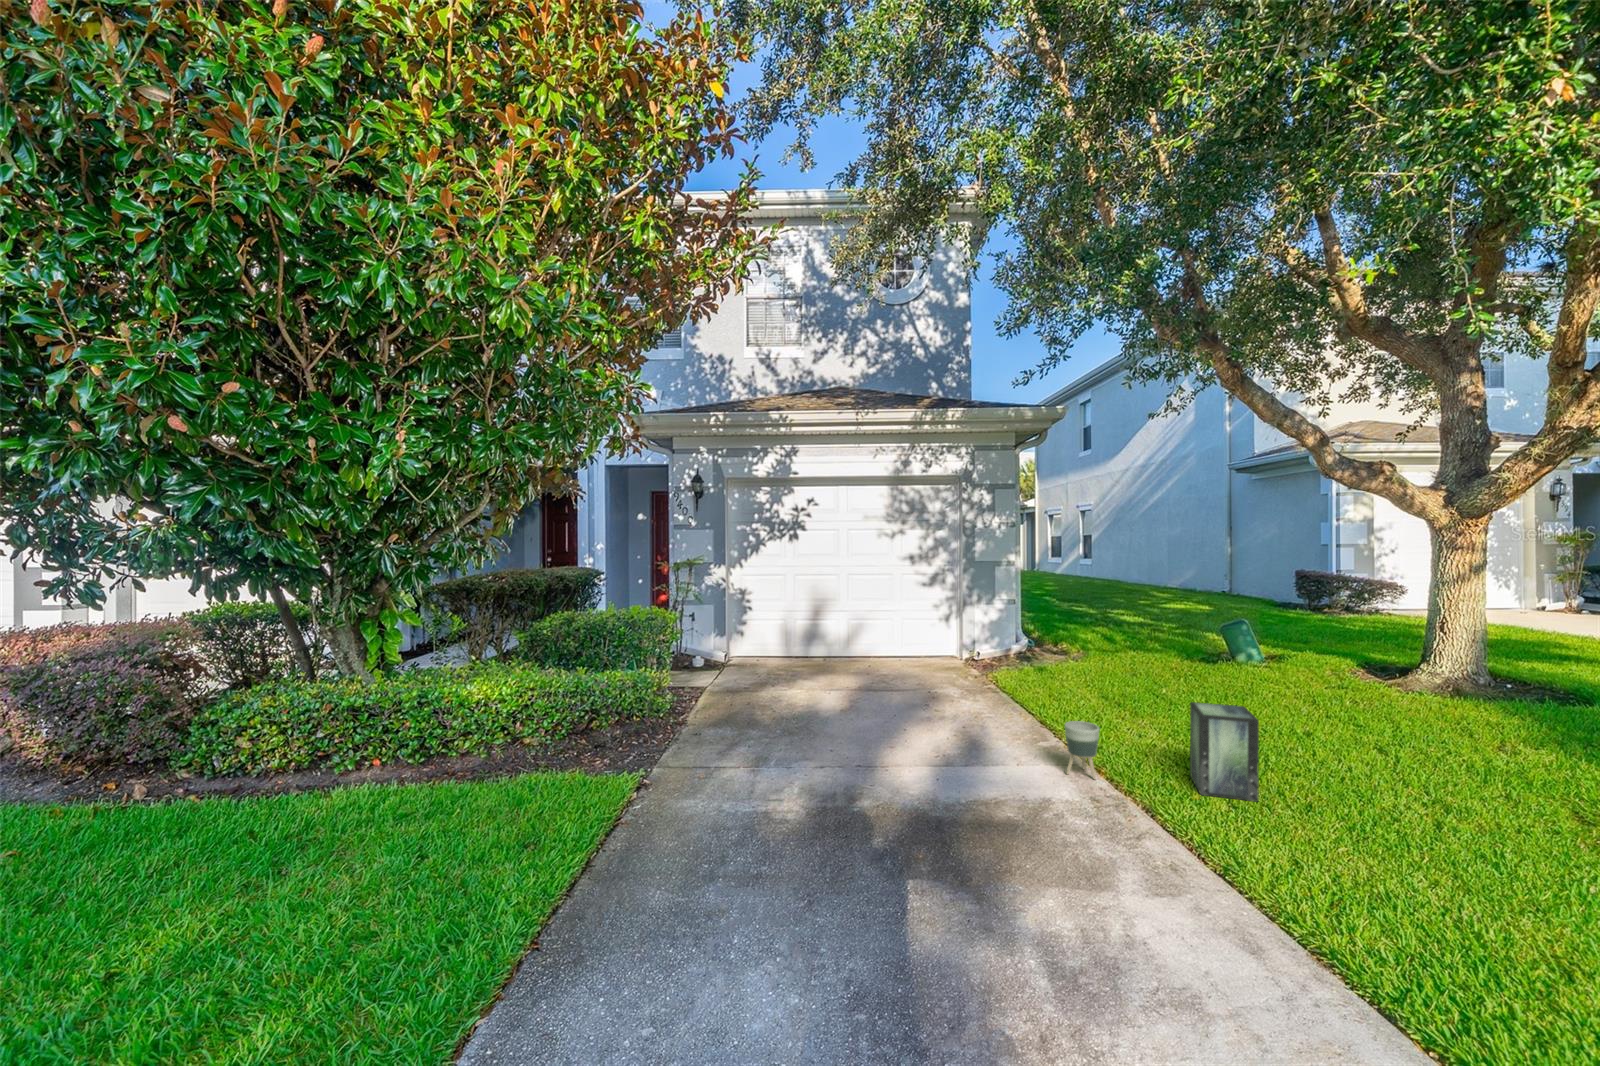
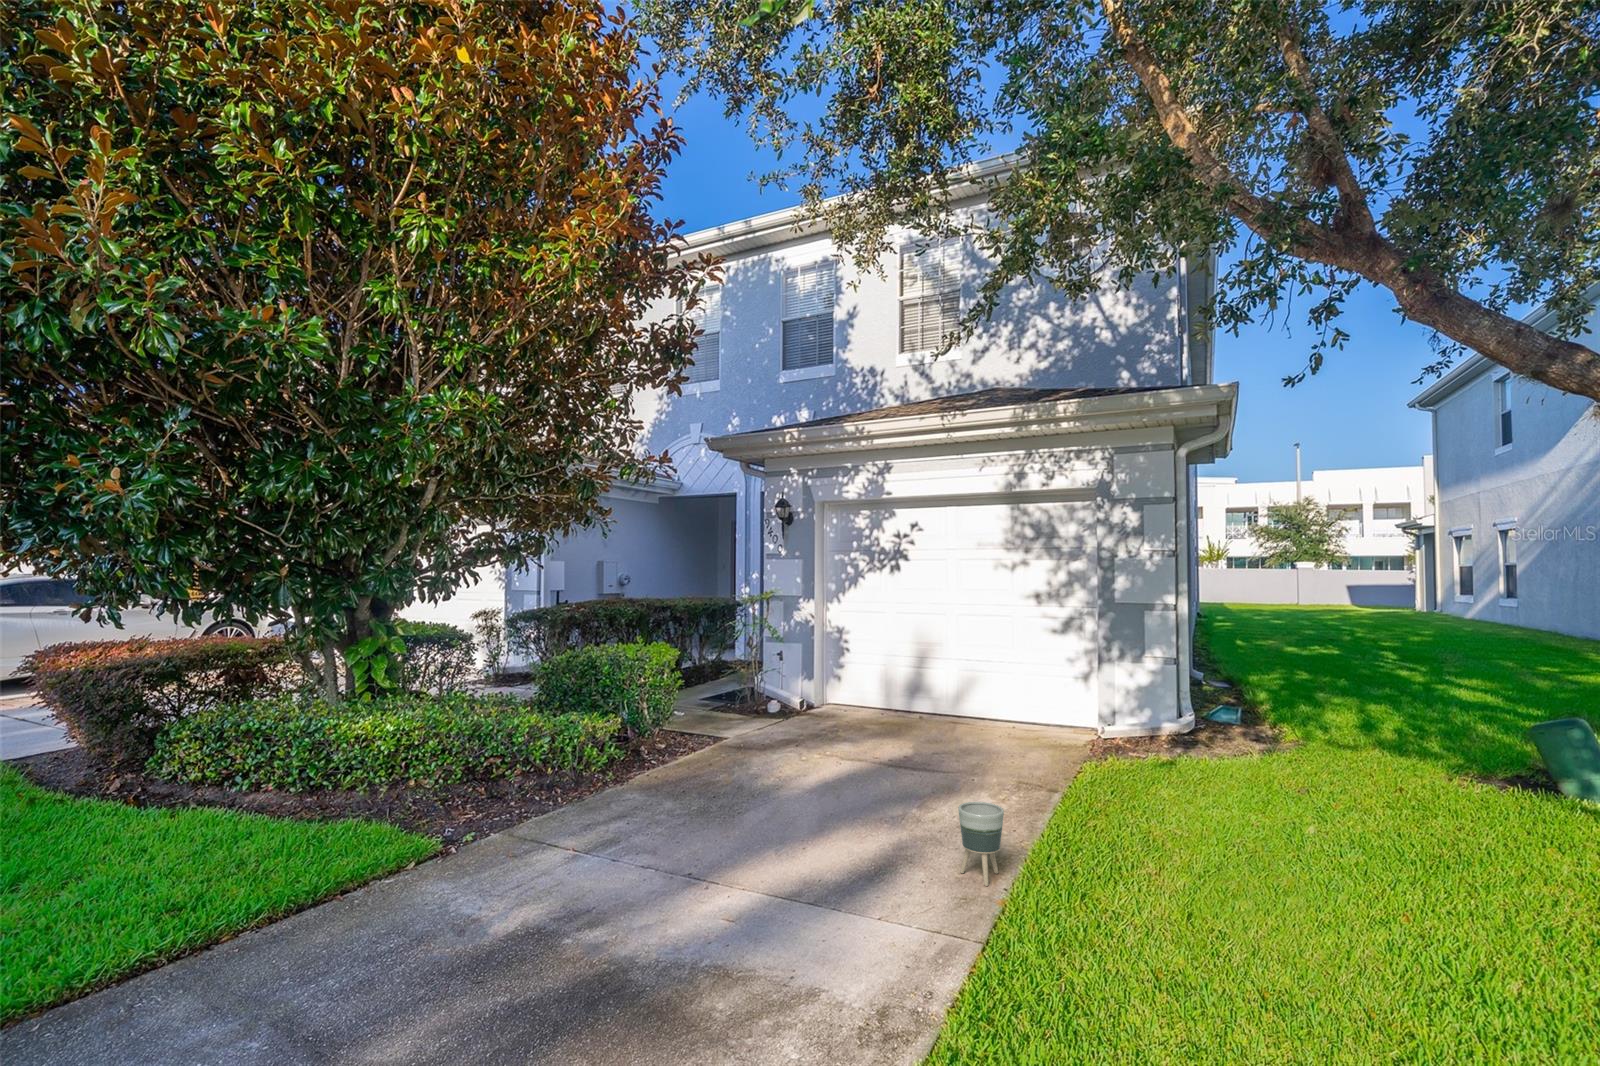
storage box: present [1190,702,1259,802] -> none [1098,797,1210,965]

